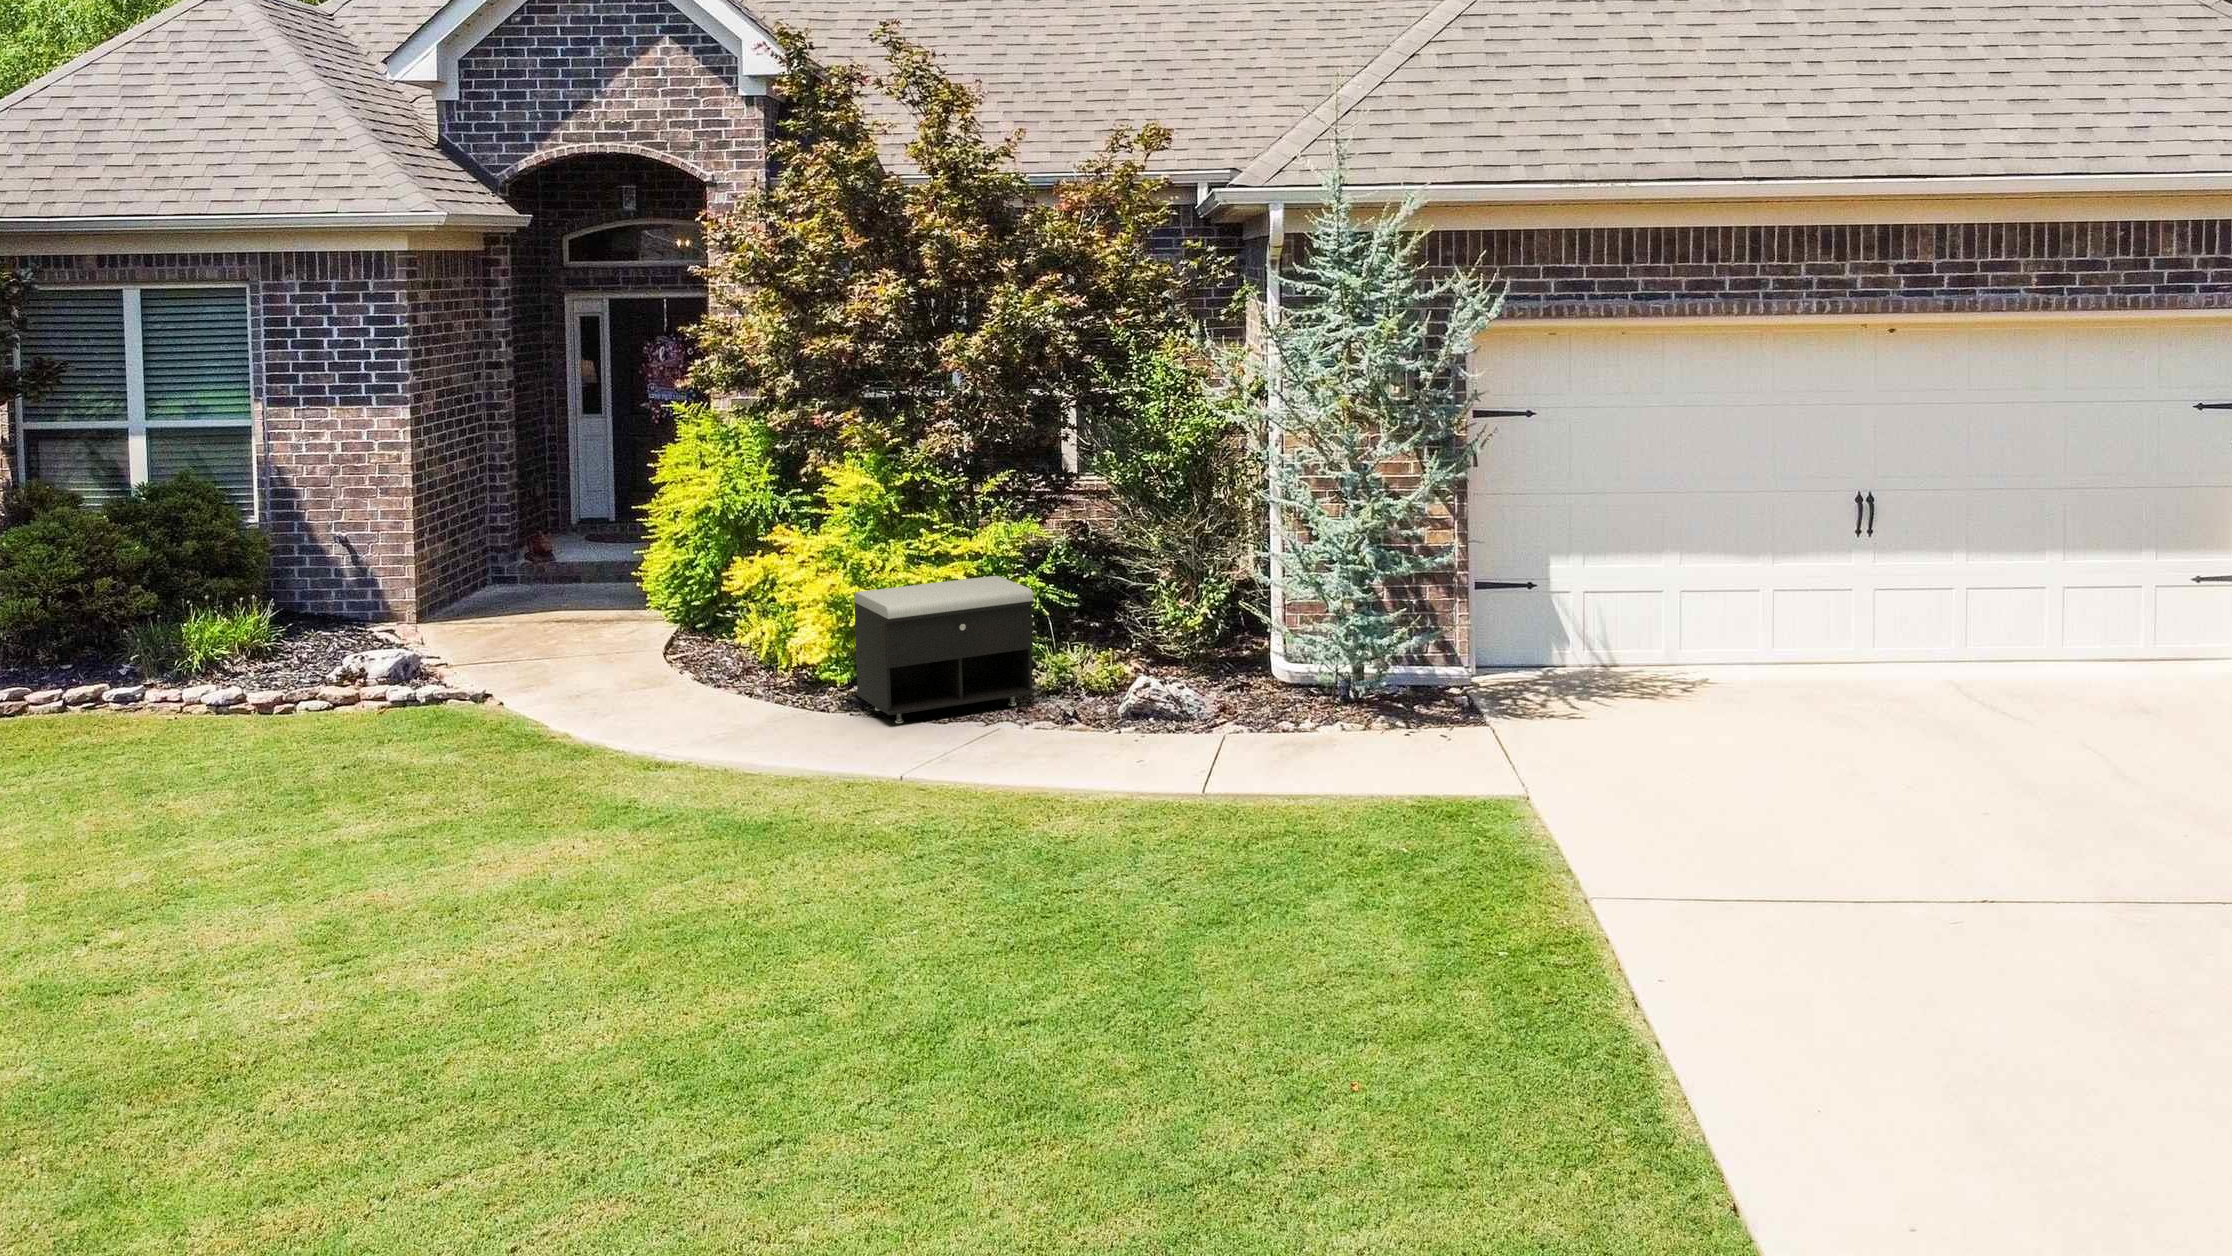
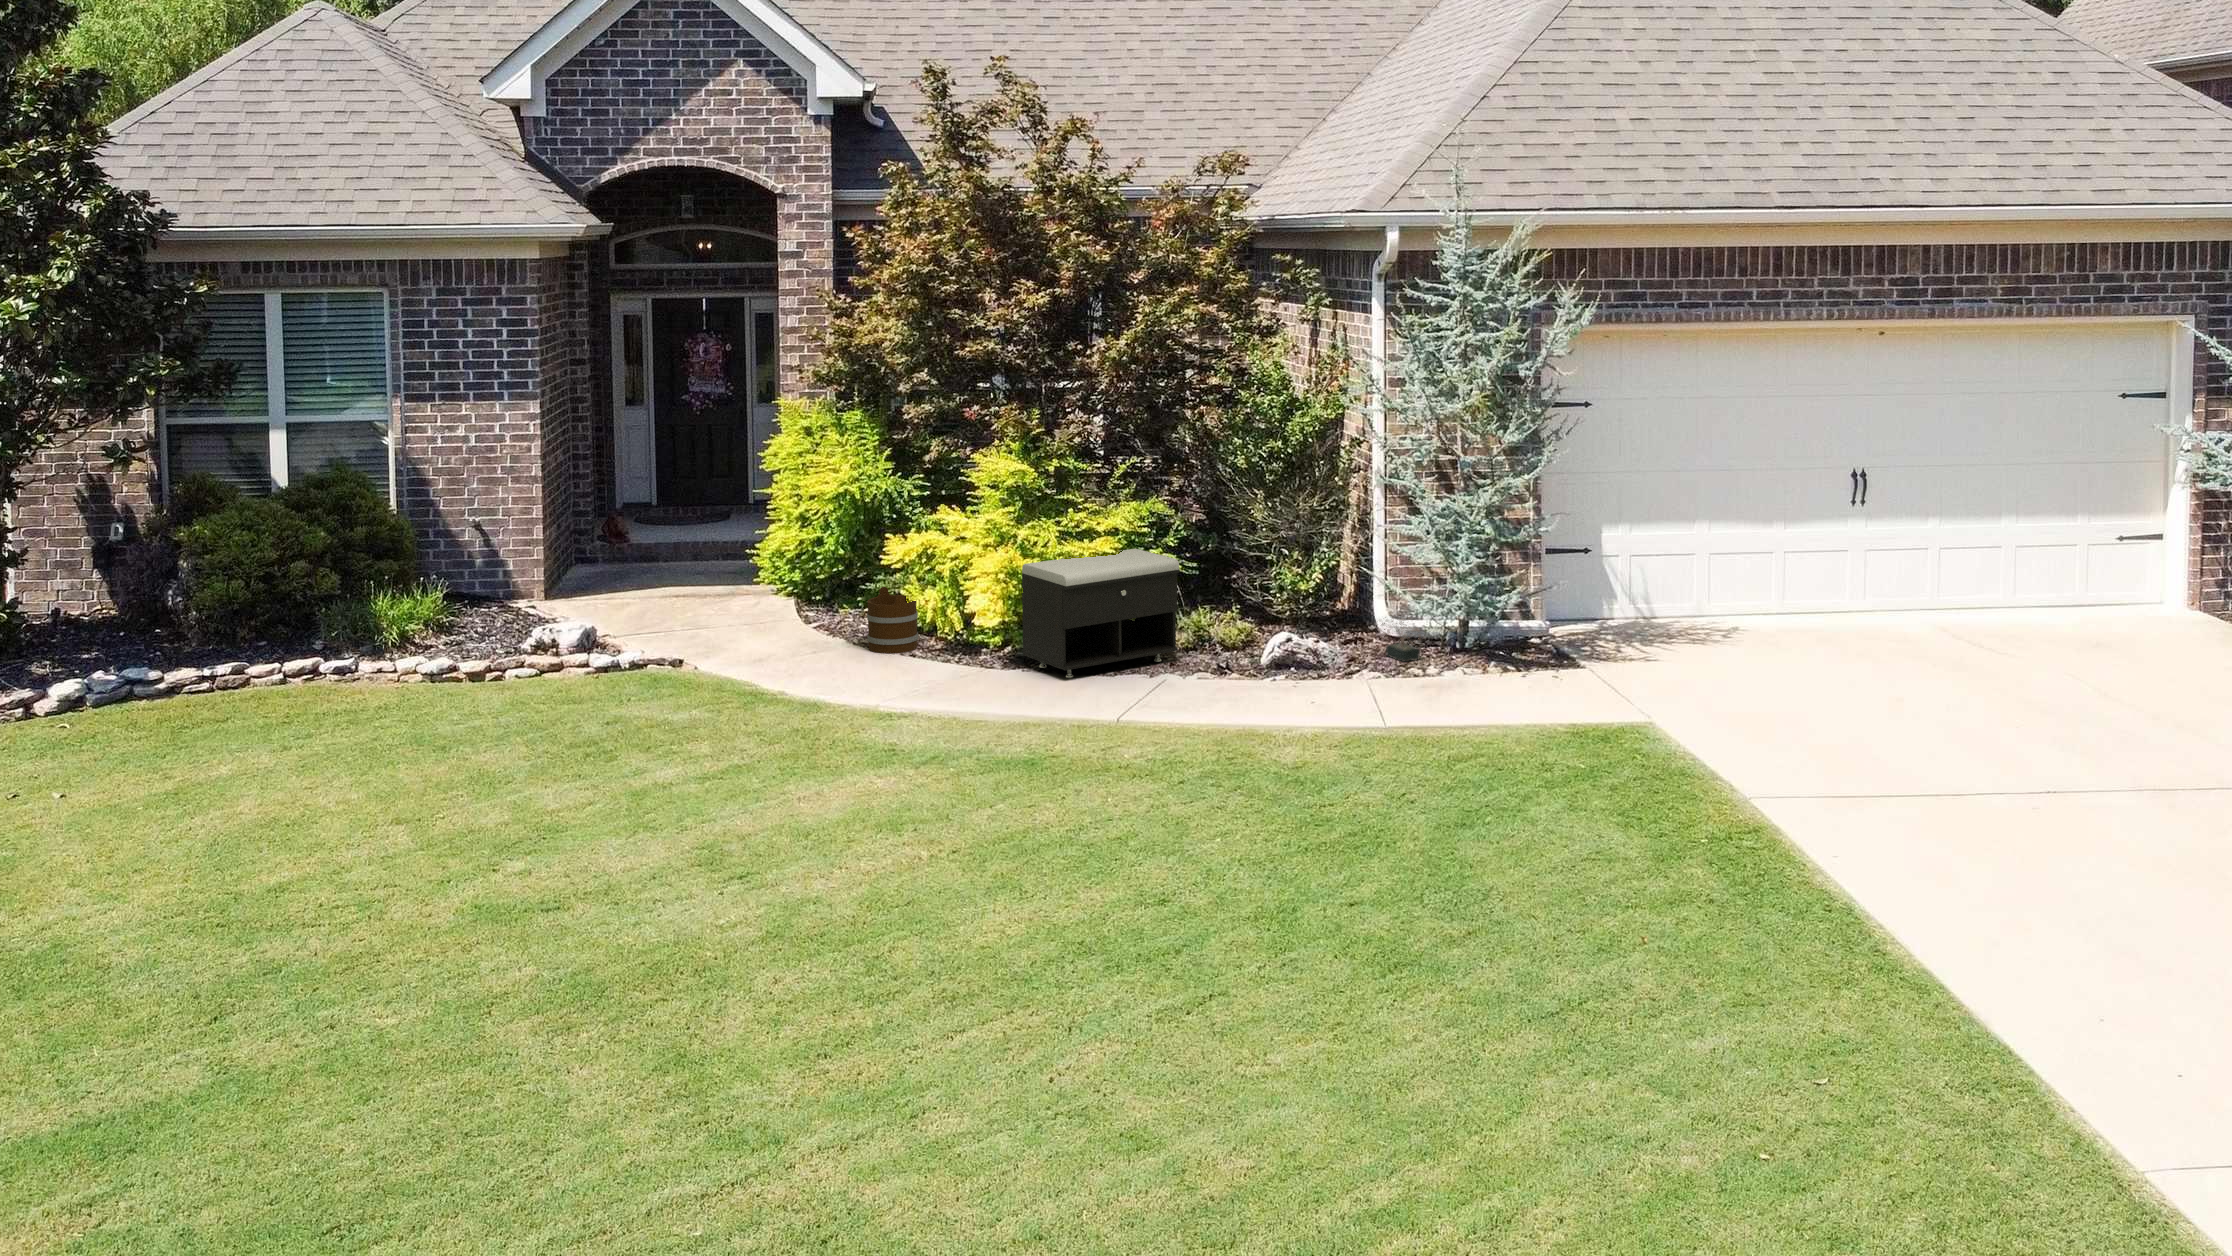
bucket: none [705,614,763,690] -> present [867,587,918,653]
decorative plant: none [1264,652,1318,713] -> present [1379,617,1420,662]

